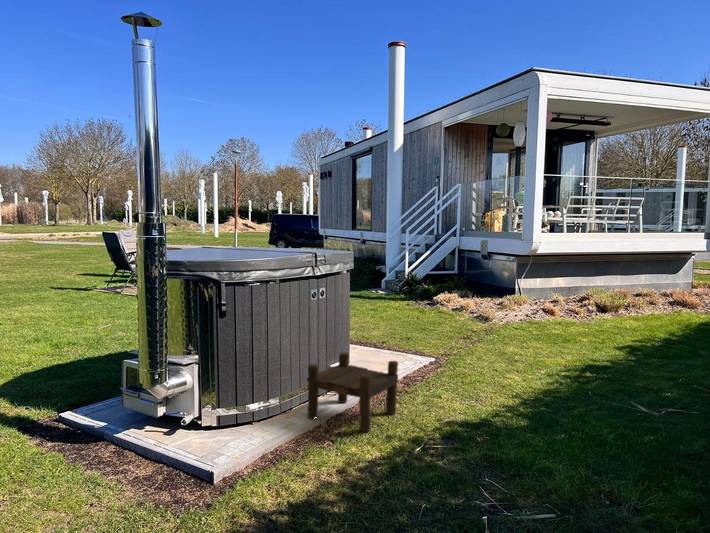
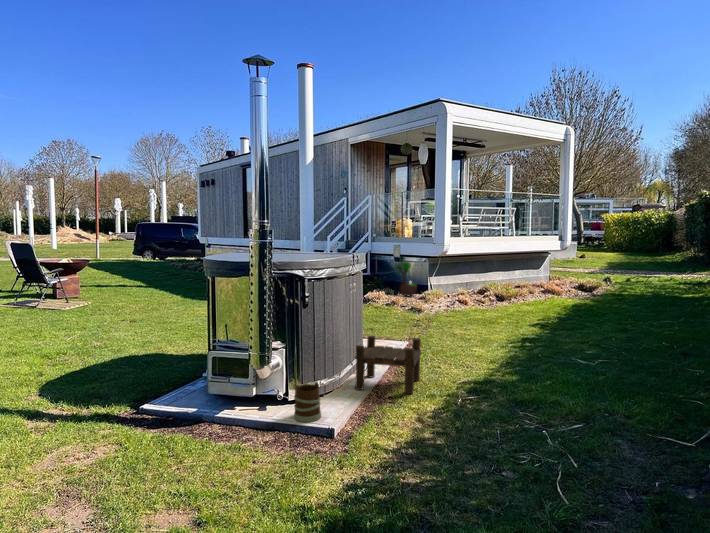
potted tree: none [472,253,503,300] -> present [394,260,417,296]
wooden bucket: none [197,392,231,456] -> present [294,369,321,422]

